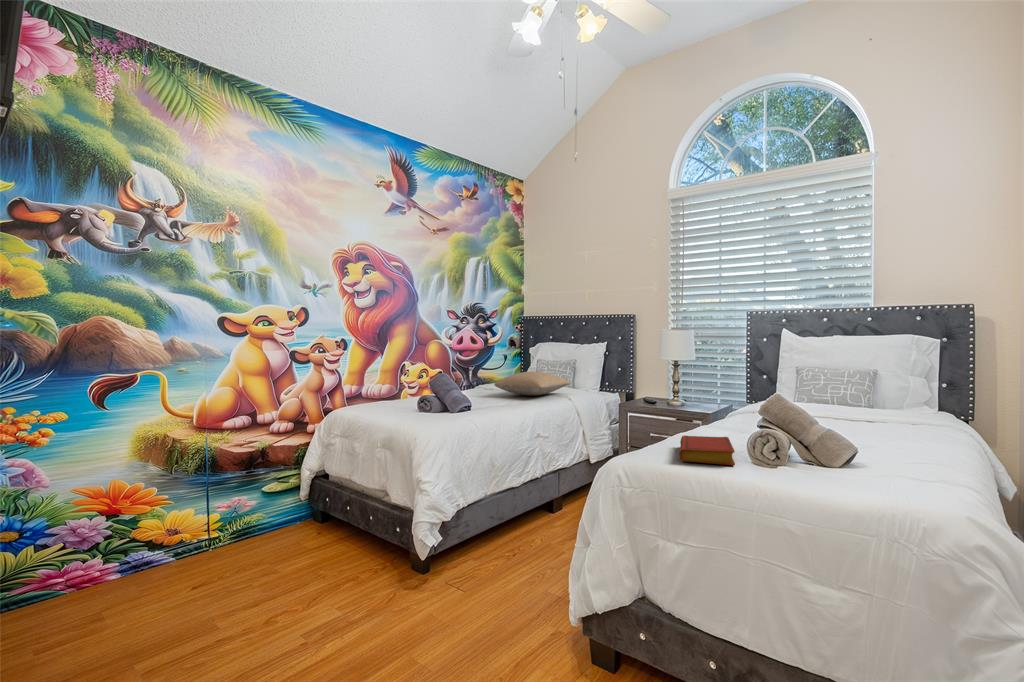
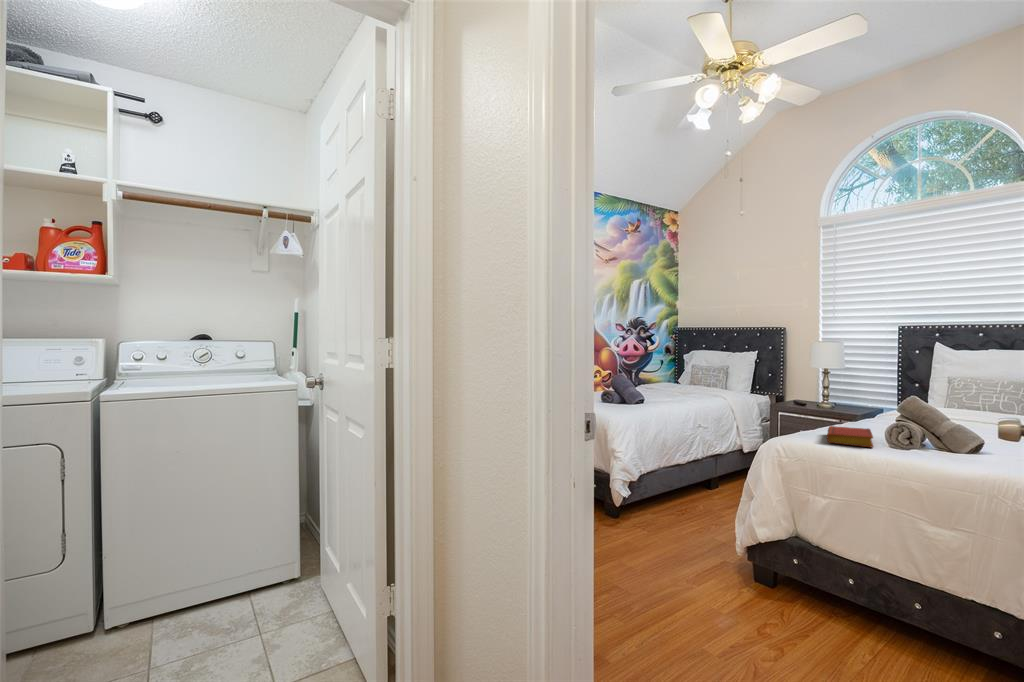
pillow: present [494,372,571,396] -> none [659,374,725,393]

